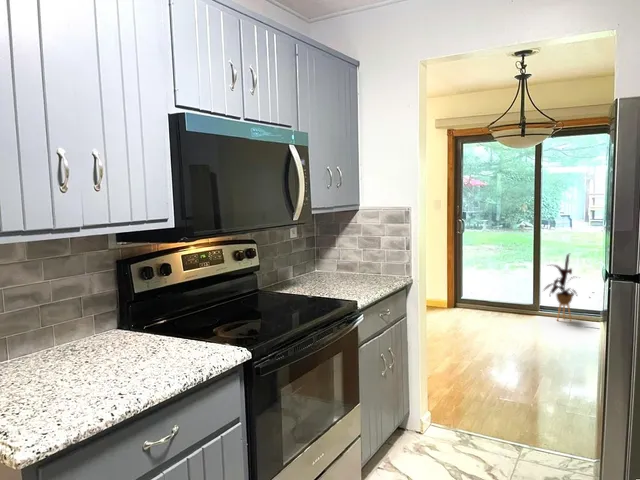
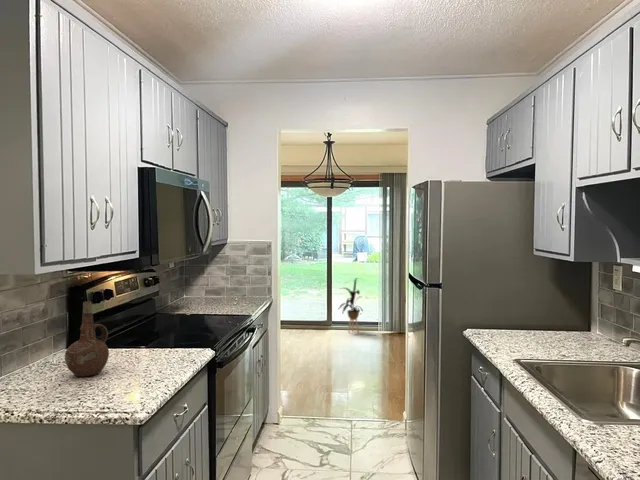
ceramic pitcher: none [38,282,95,375] -> present [65,301,109,376]

